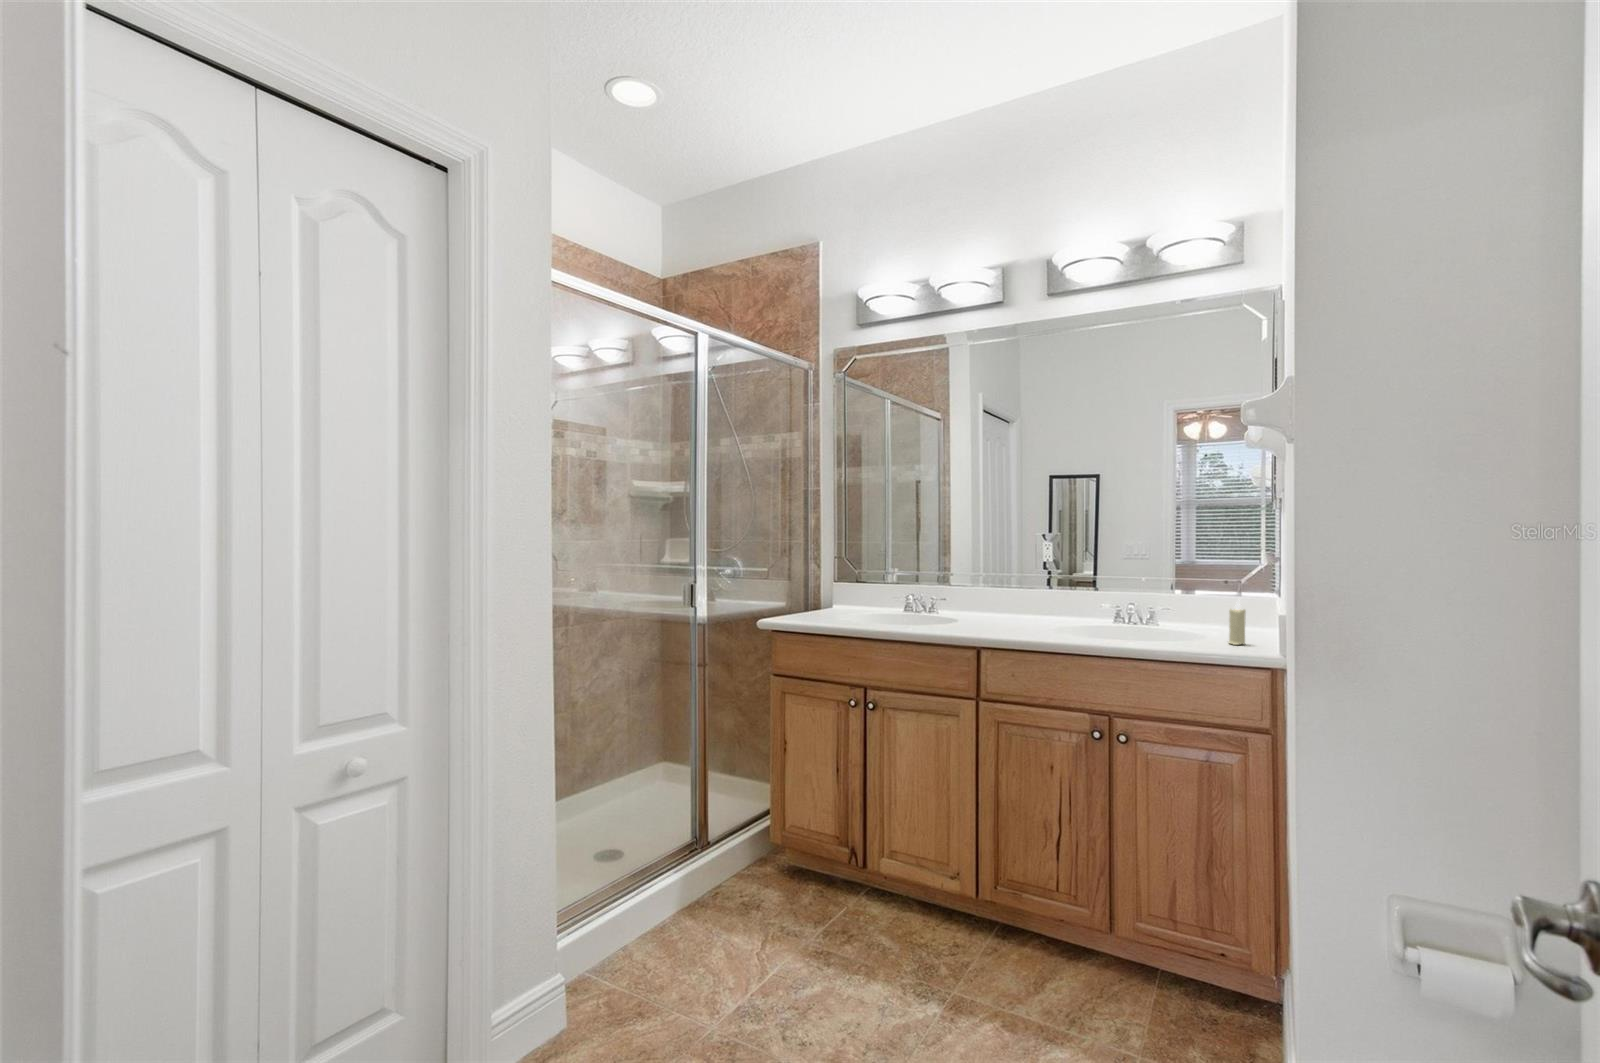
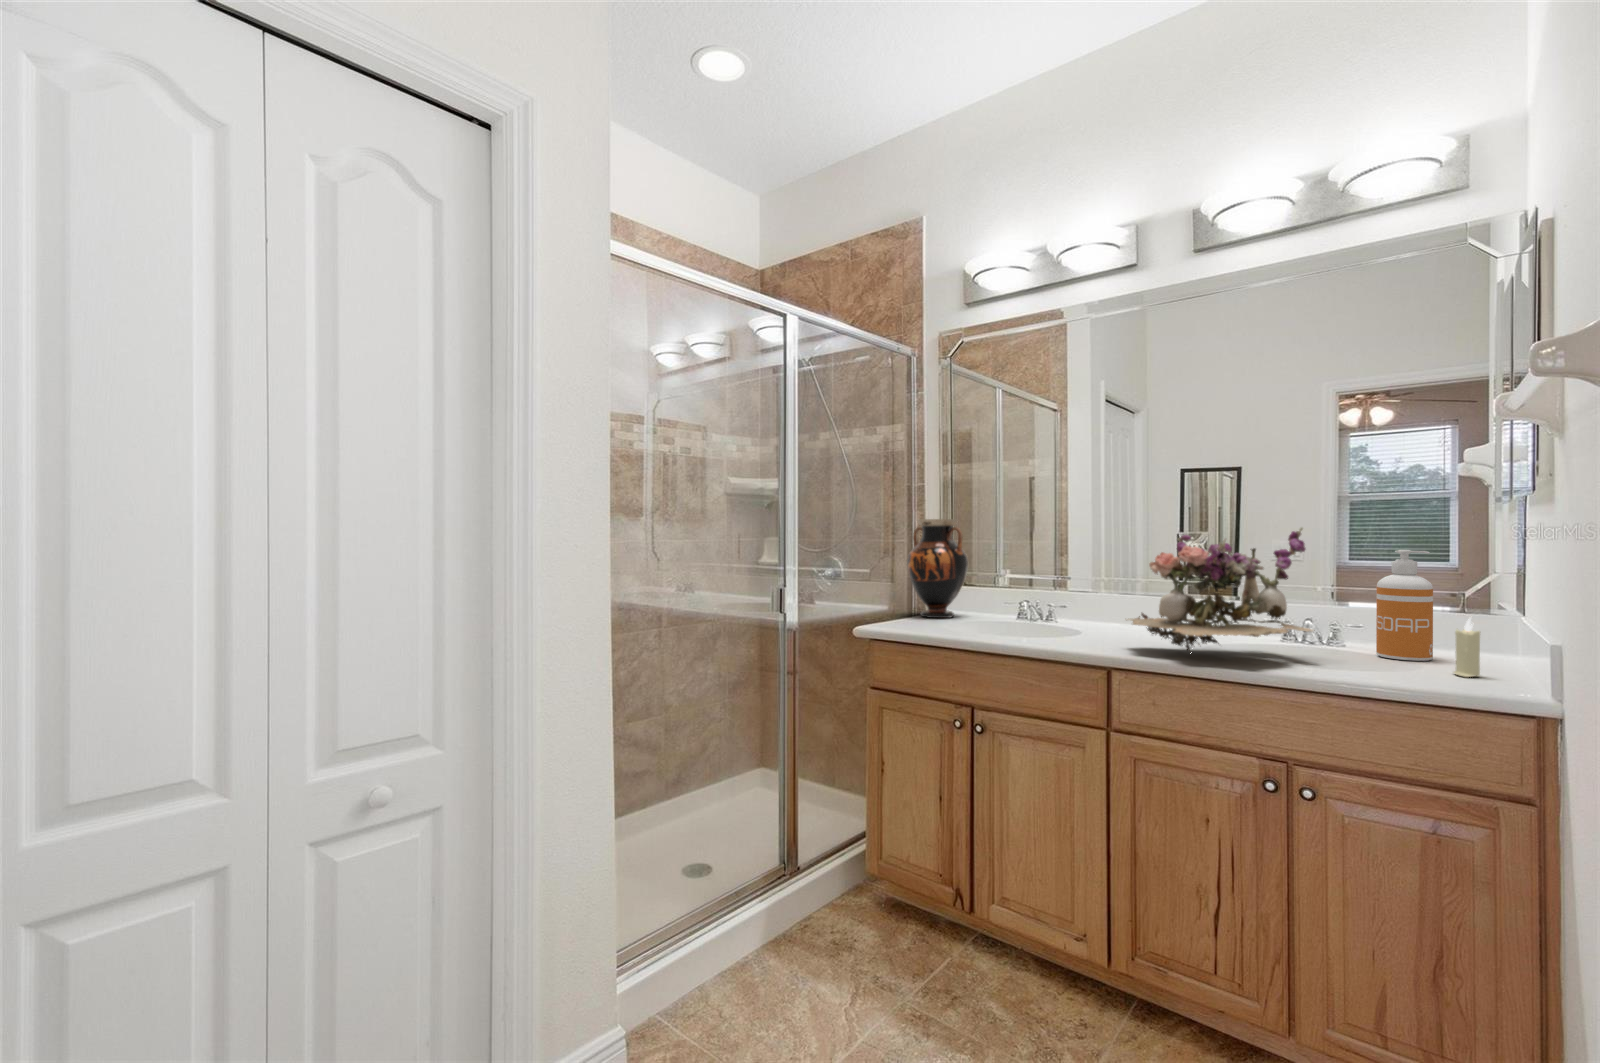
vase: none [805,521,860,611] -> present [907,519,968,618]
flower arrangement: none [991,530,1133,633] -> present [1130,528,1313,651]
soap dispenser: none [1180,547,1219,635] -> present [1376,550,1433,661]

